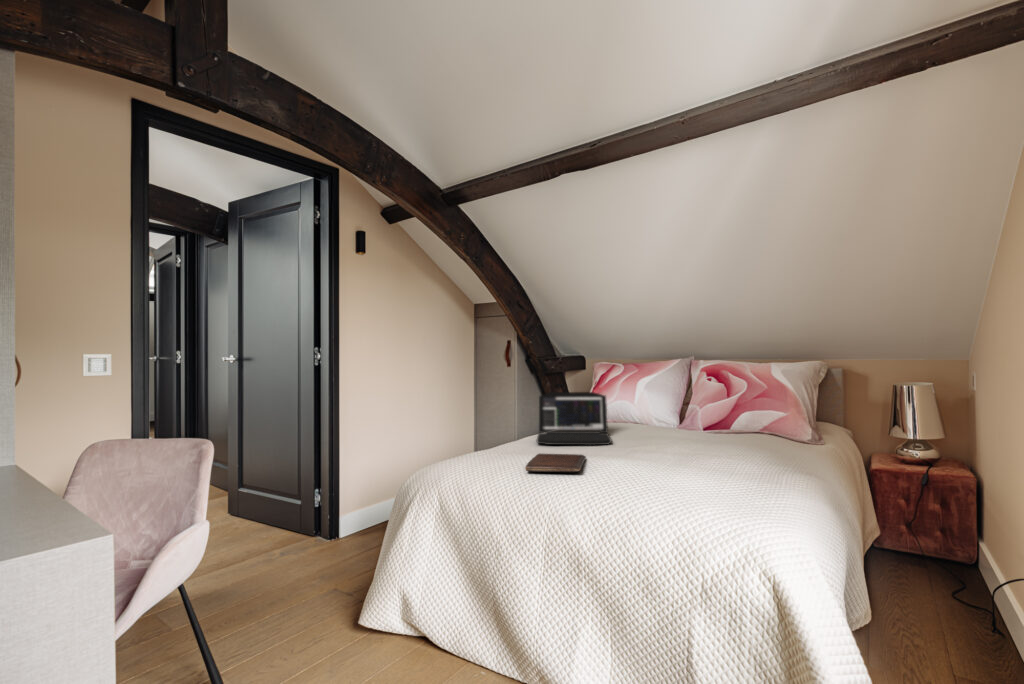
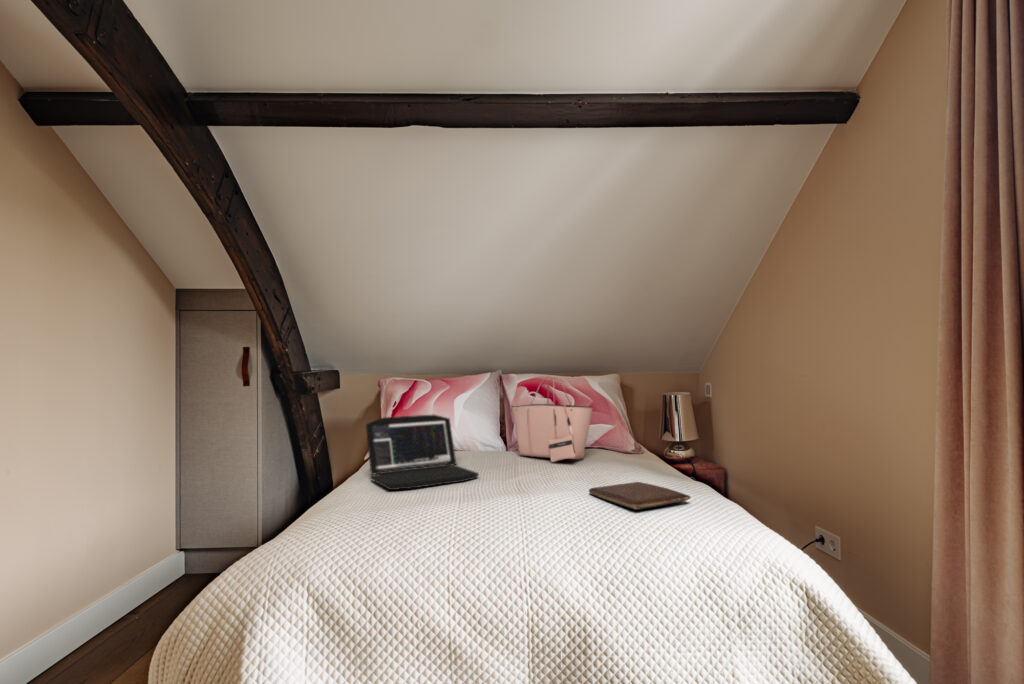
tote bag: none [672,364,734,440] -> present [512,377,593,462]
book: present [525,454,586,472] -> present [589,482,690,510]

